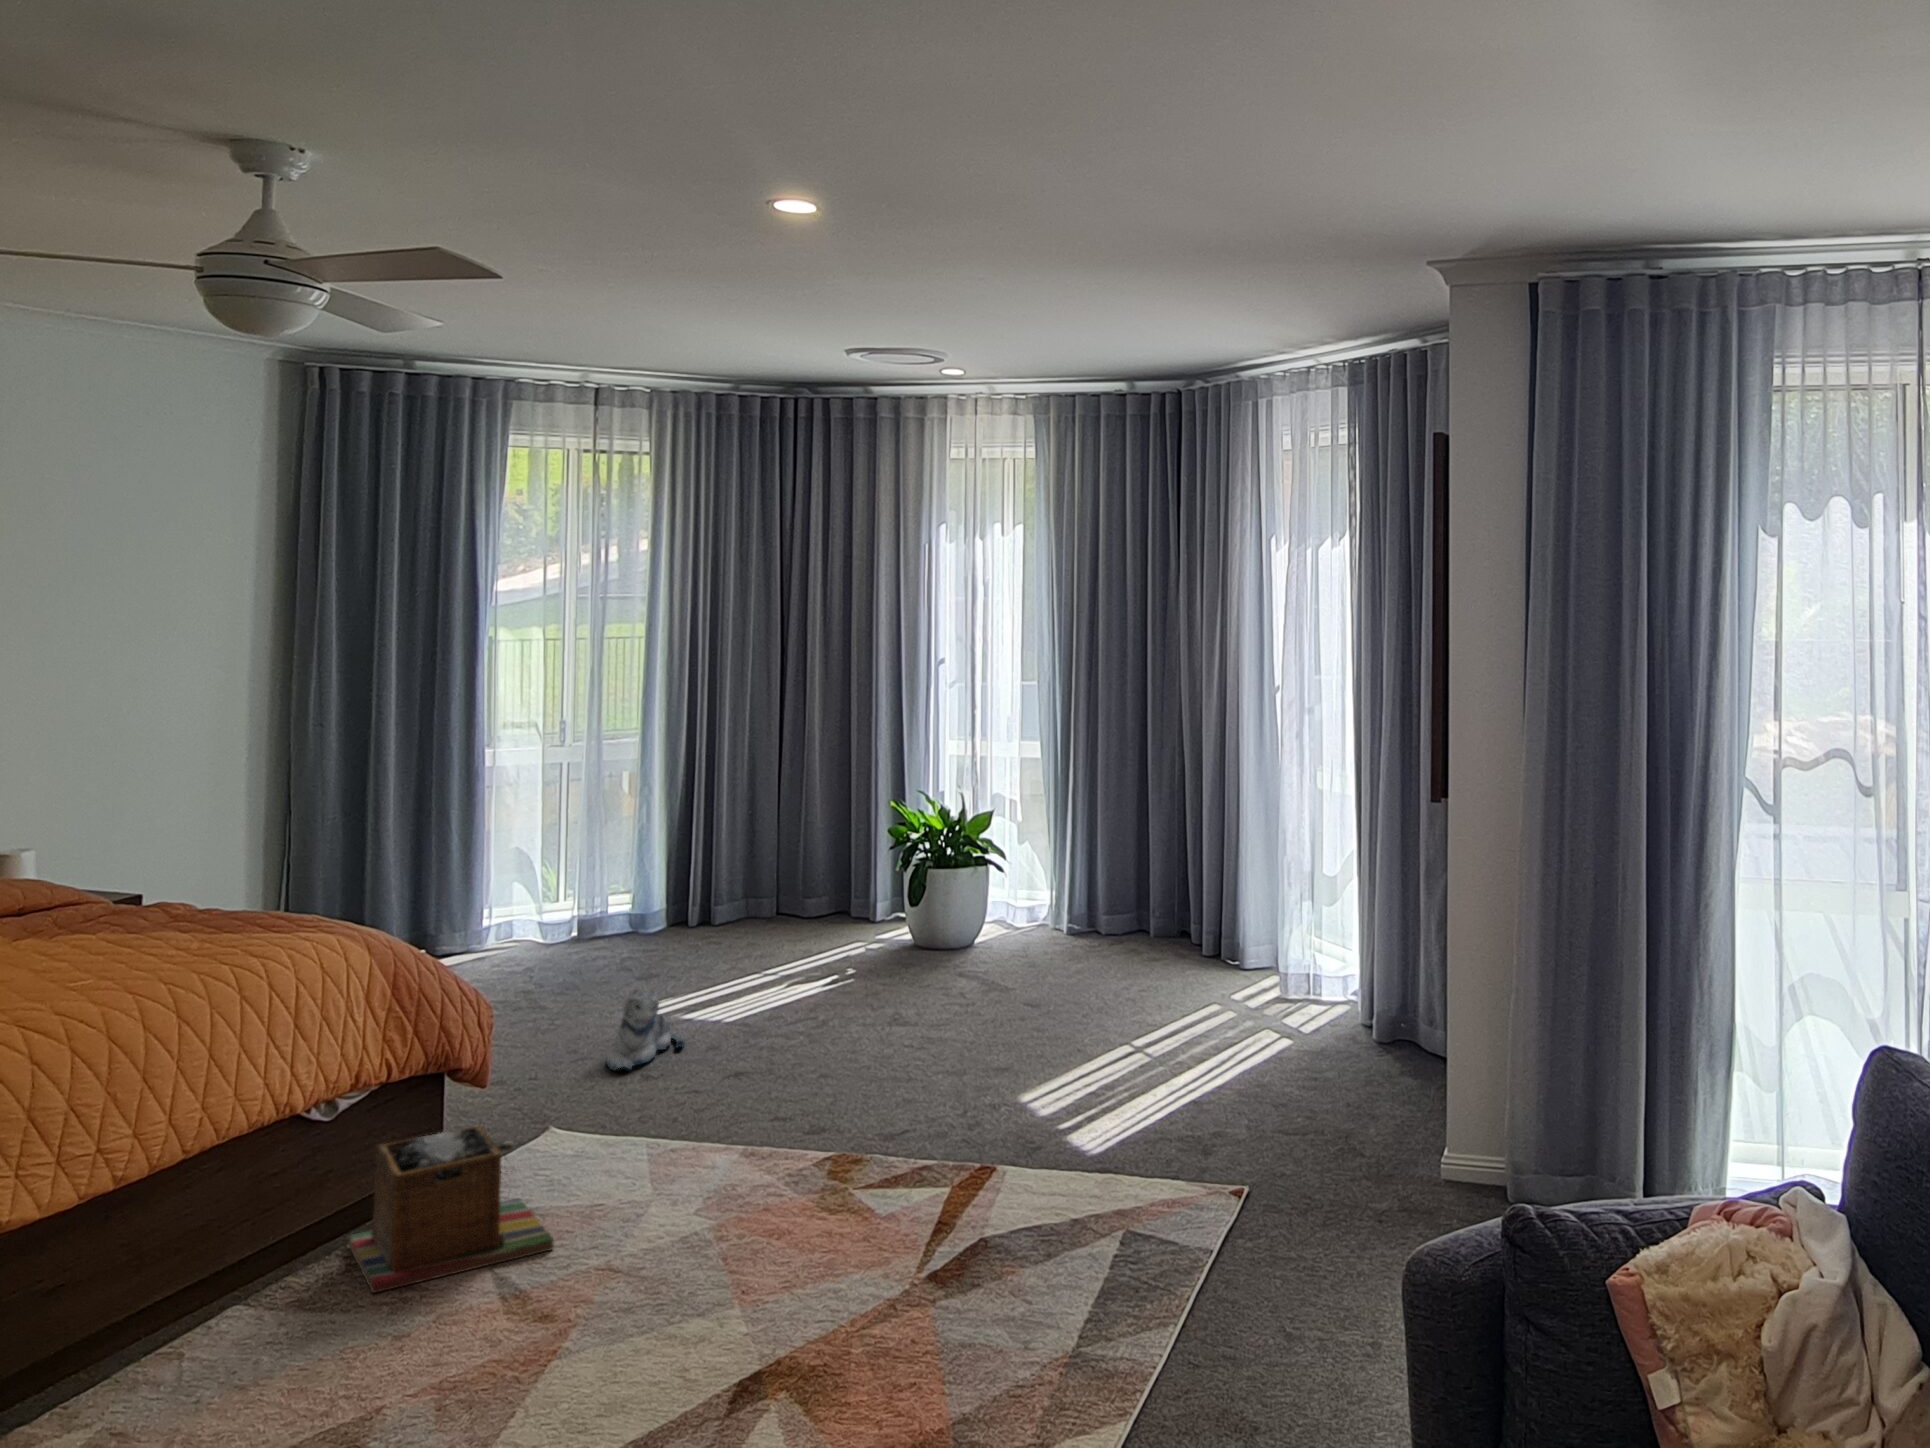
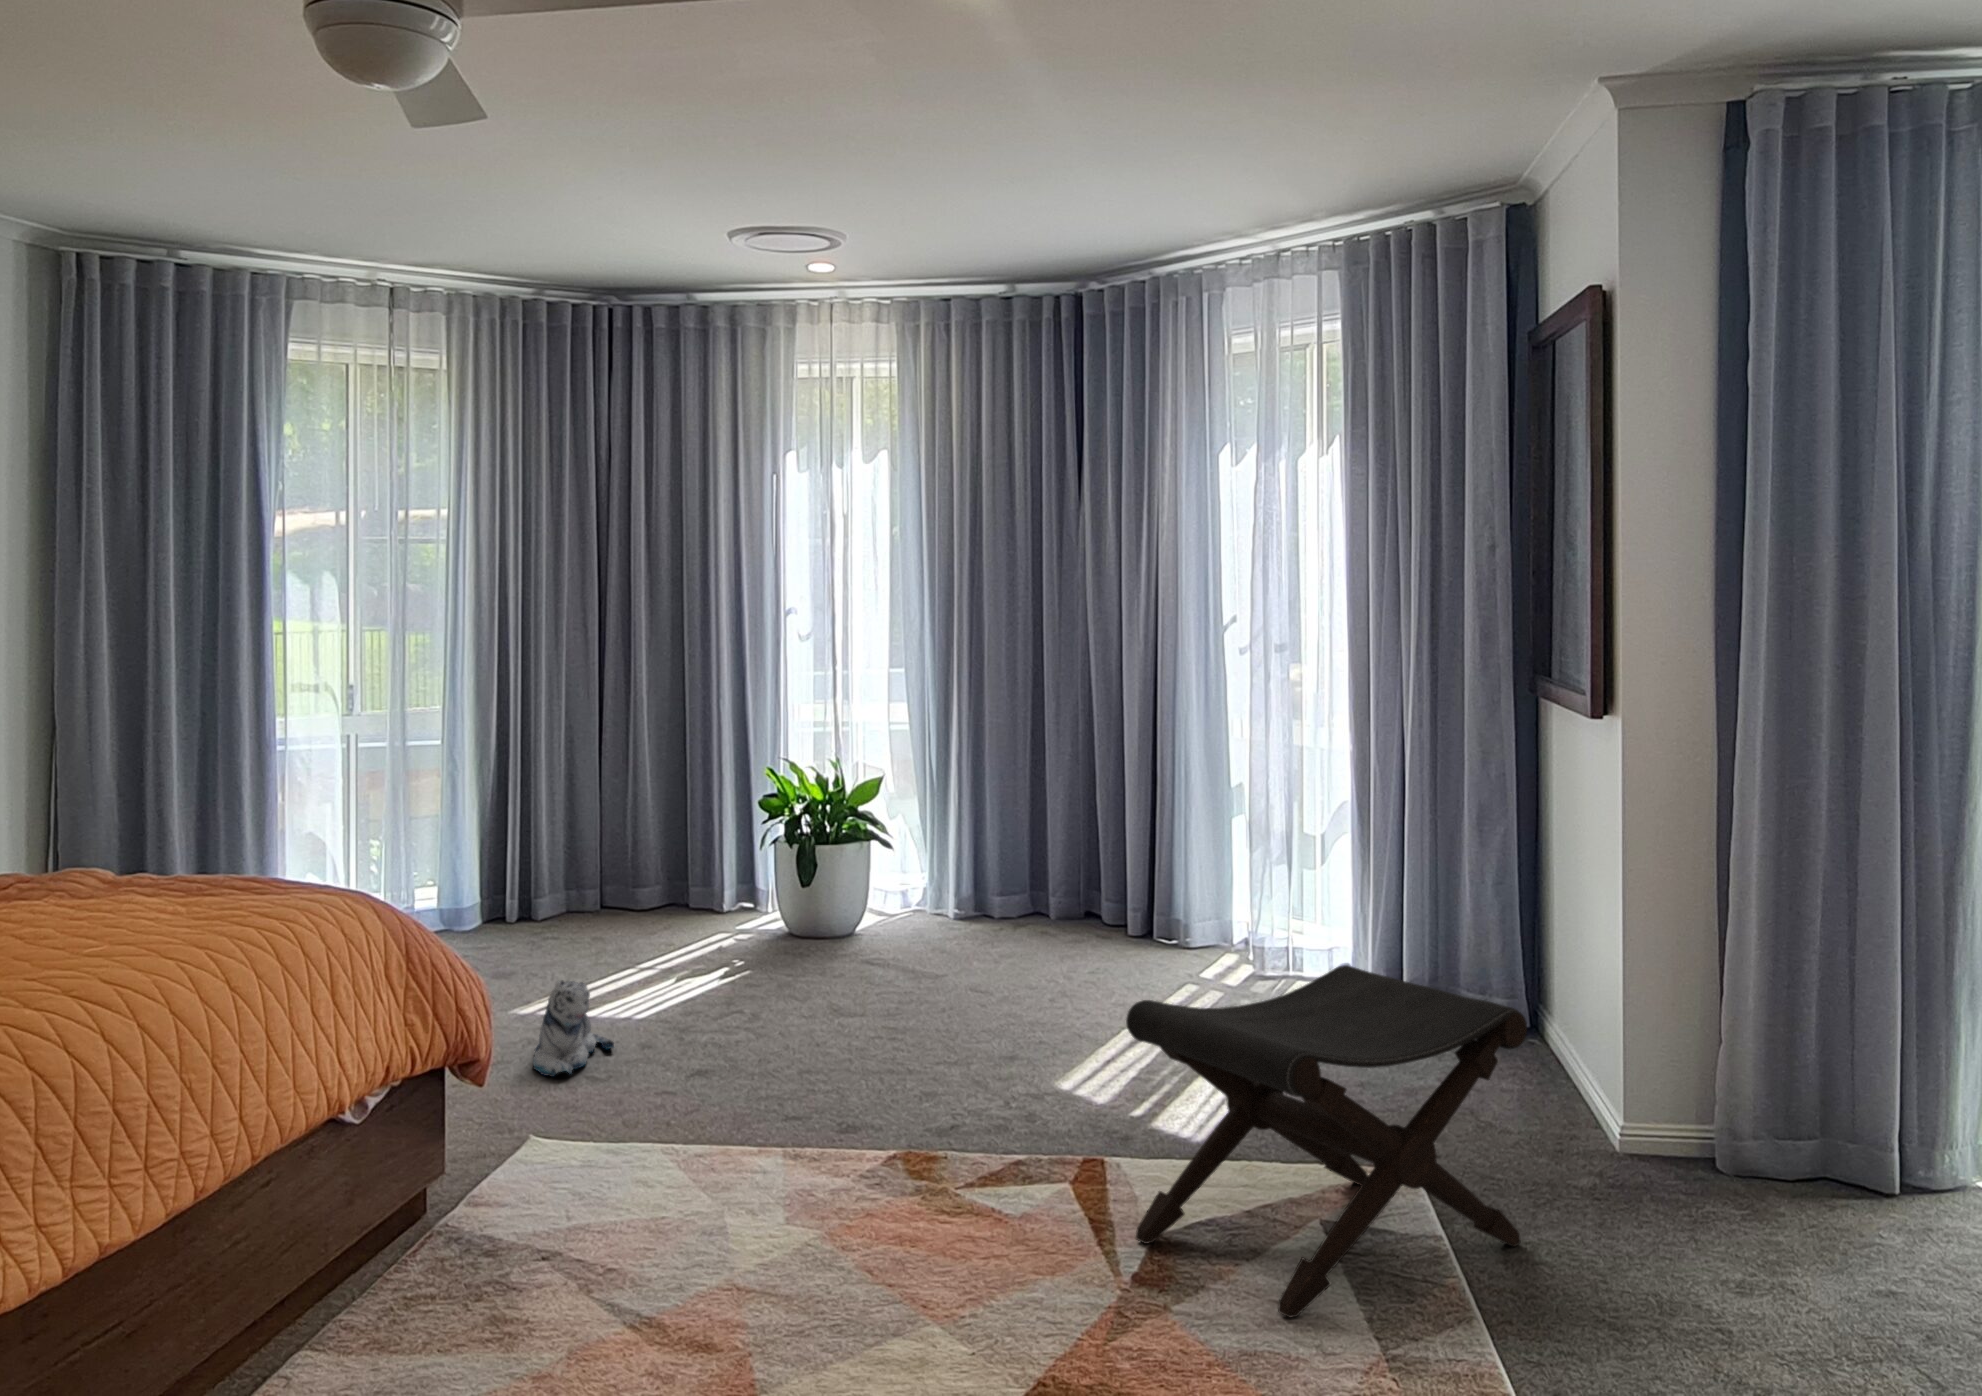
footstool: none [956,1014,1275,1315] -> present [1126,965,1527,1317]
laundry basket: present [349,1126,553,1293] -> none [383,1126,646,1333]

